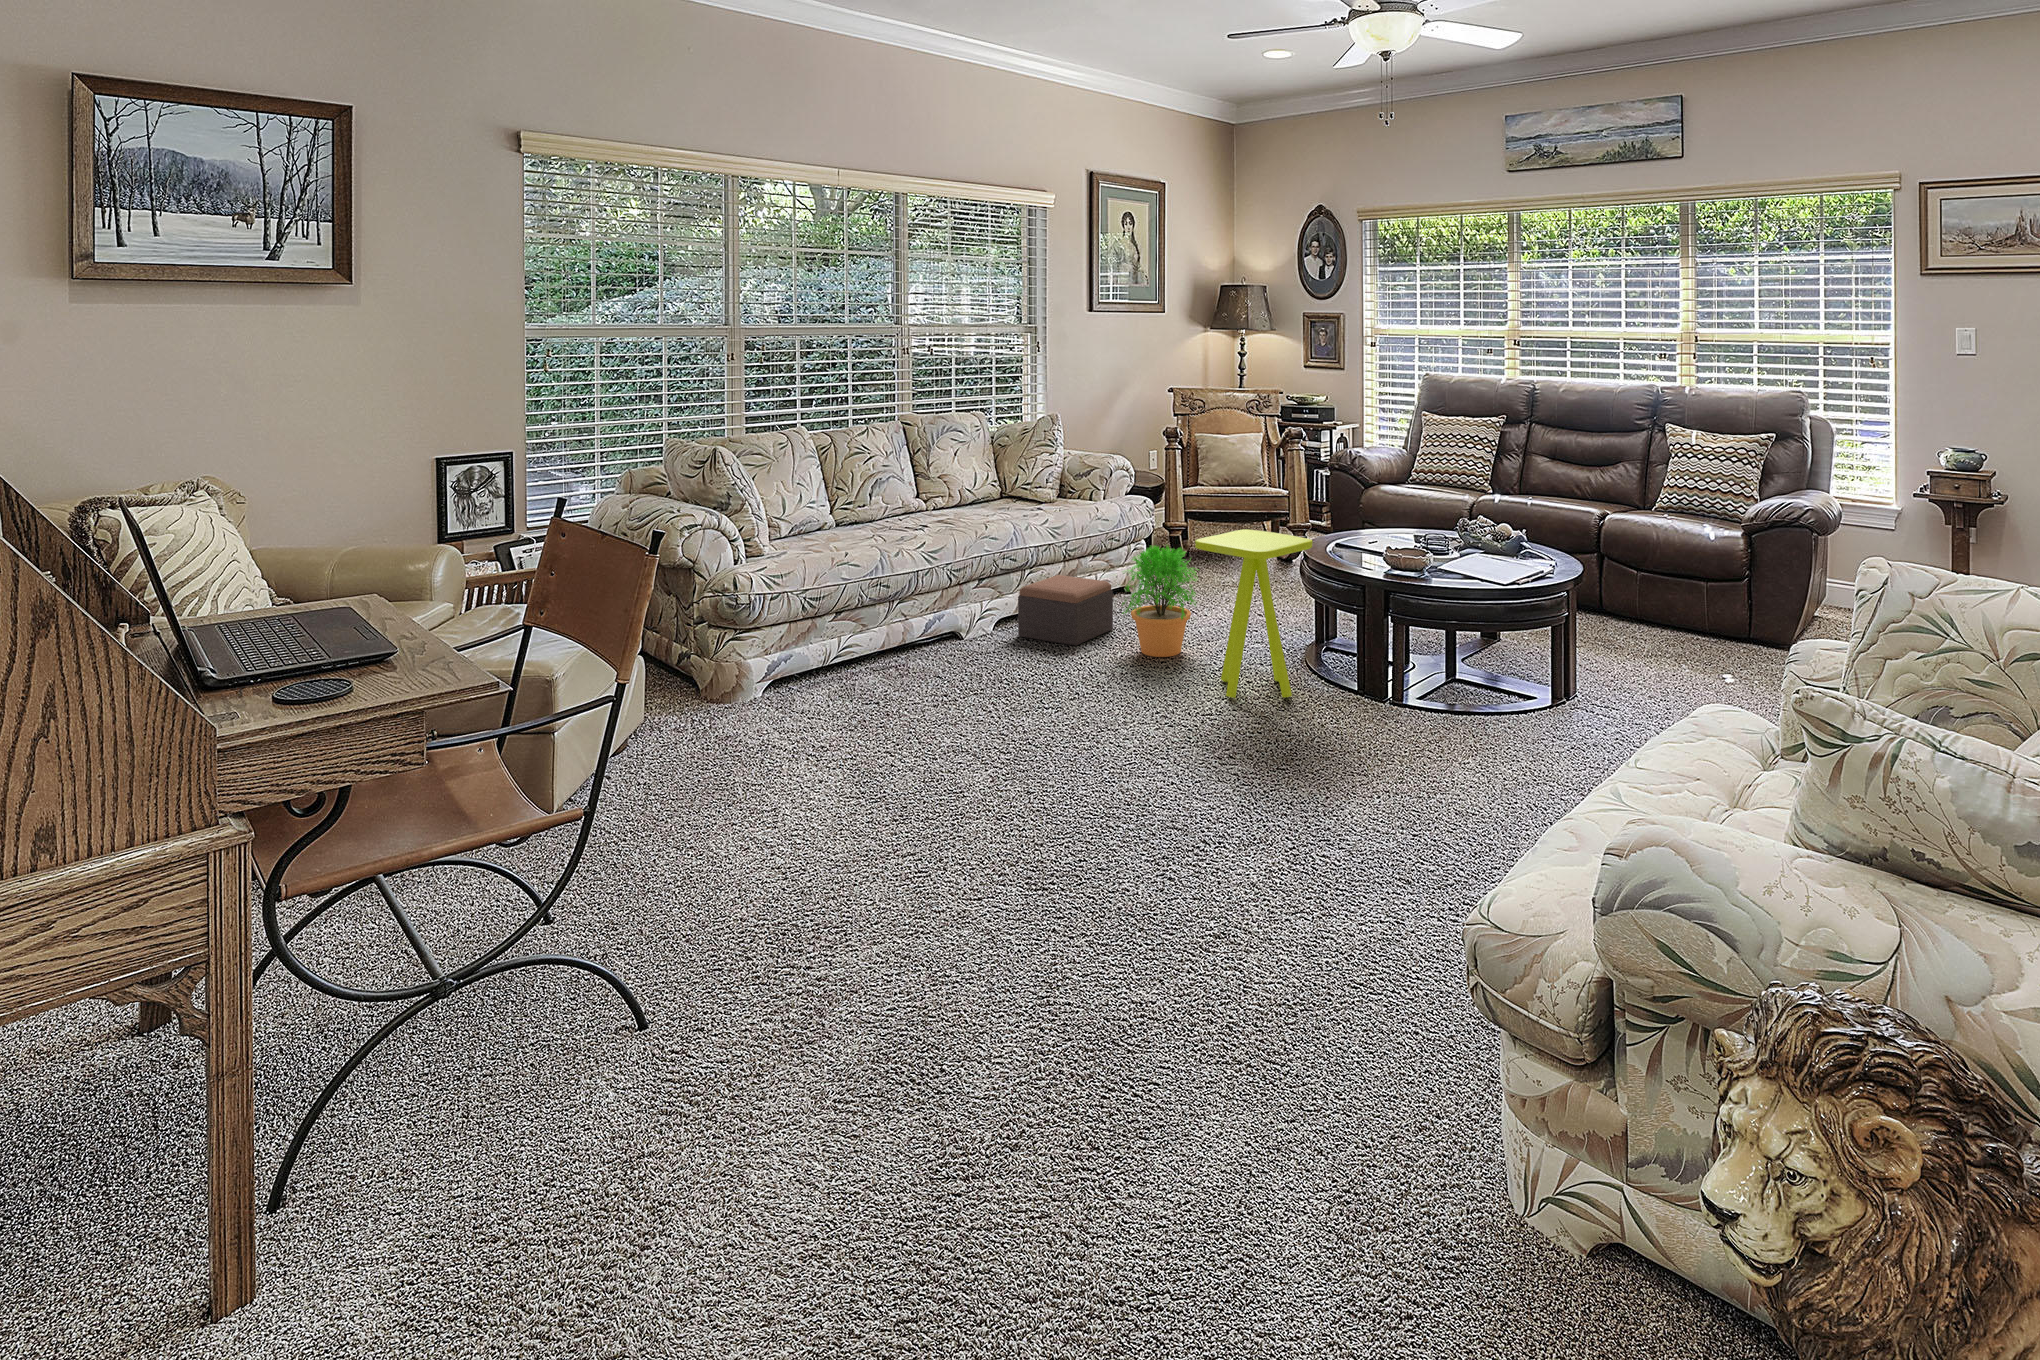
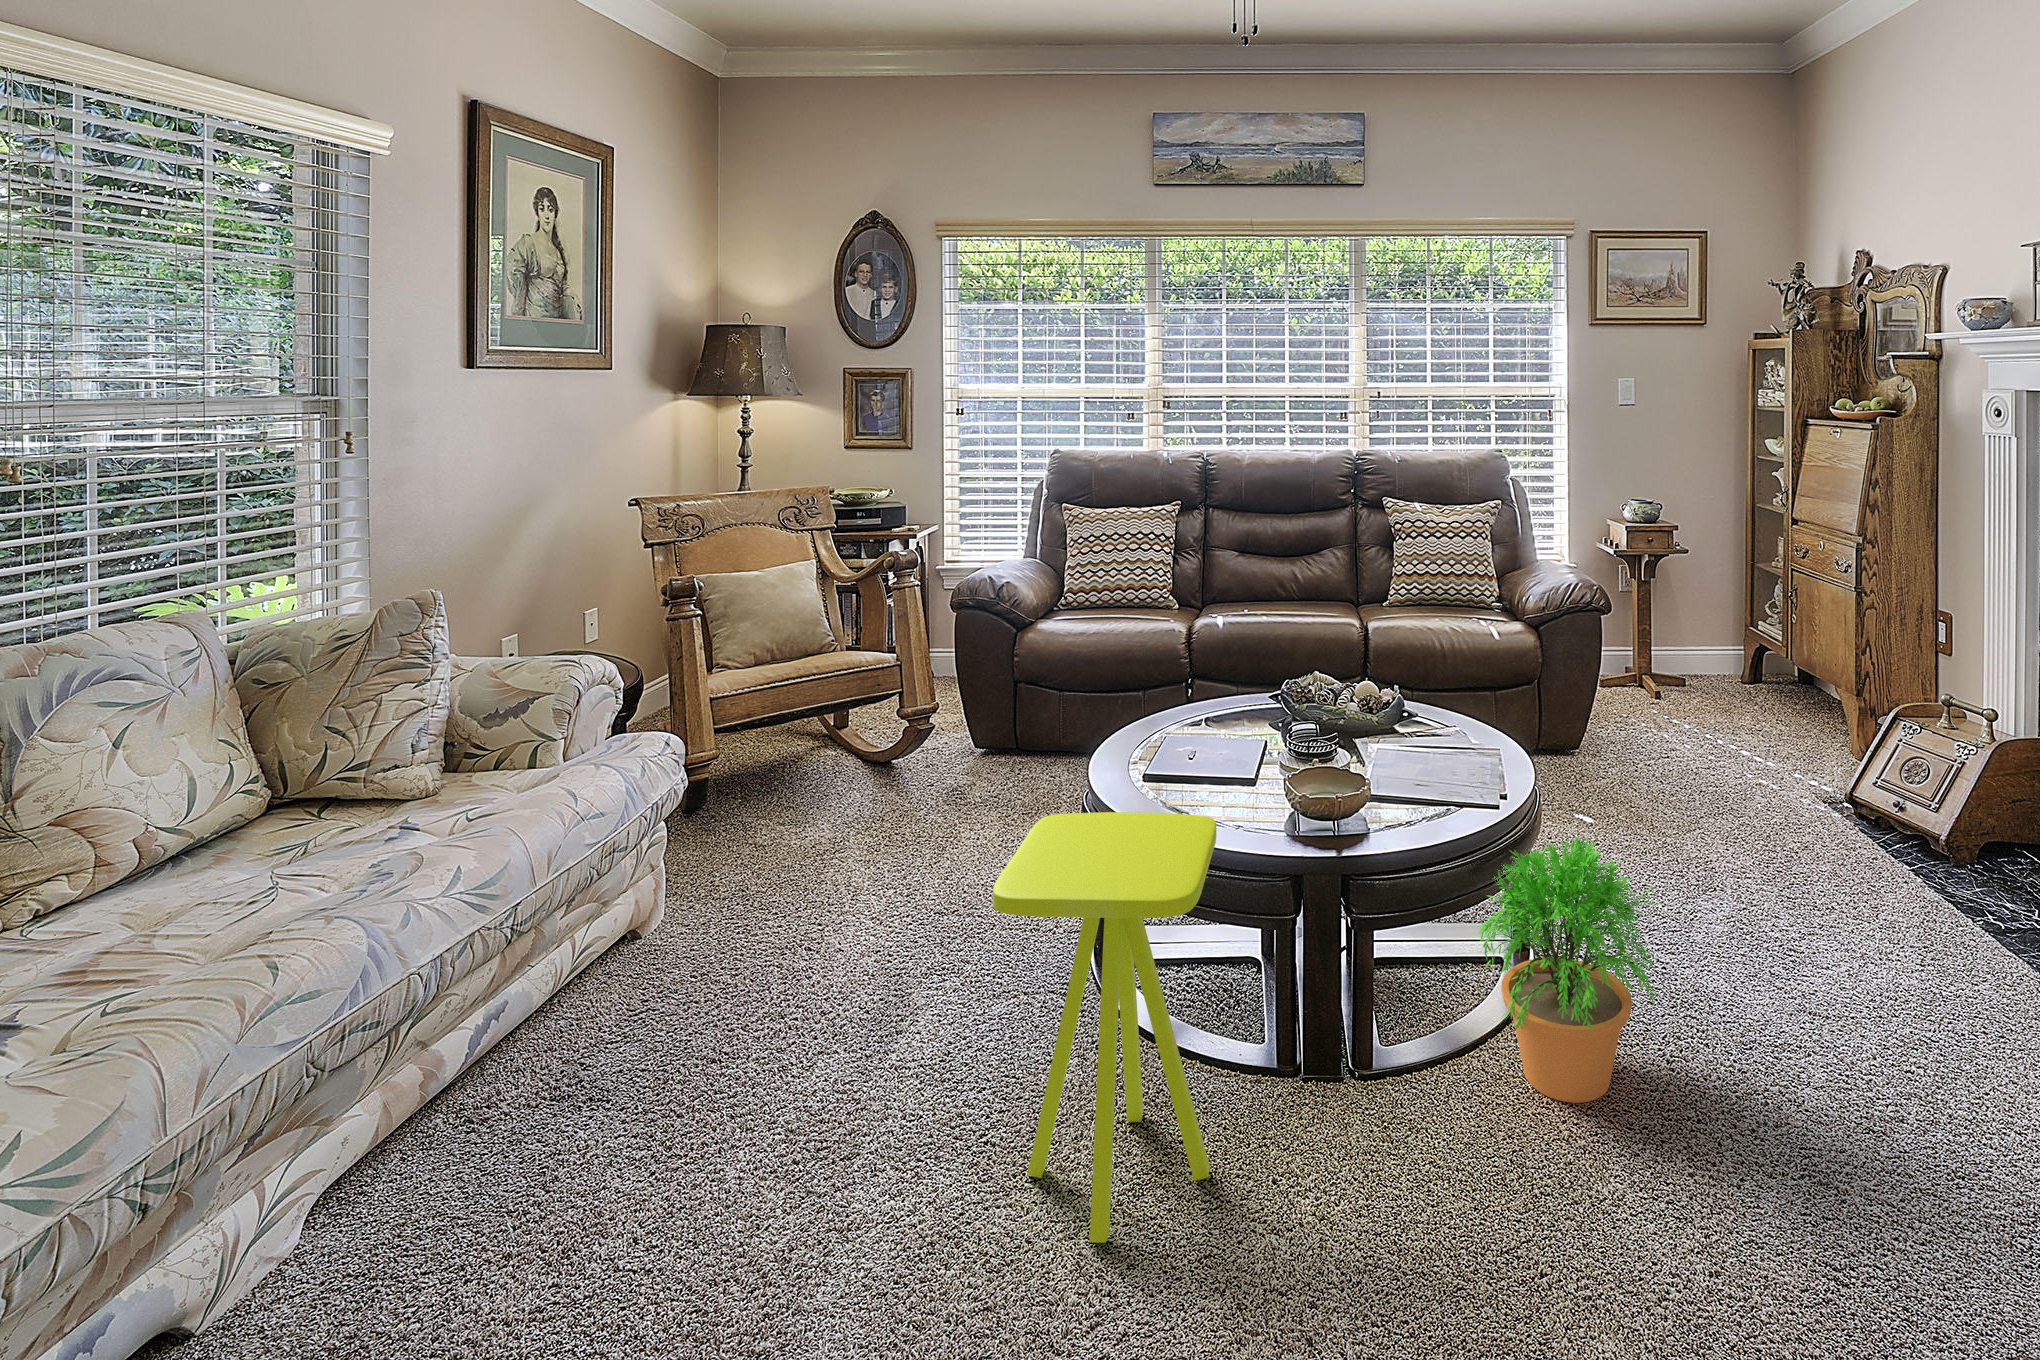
potted plant: present [1122,546,1198,657] -> present [1477,837,1661,1103]
footstool: present [1018,575,1113,646] -> none [386,977,655,1220]

